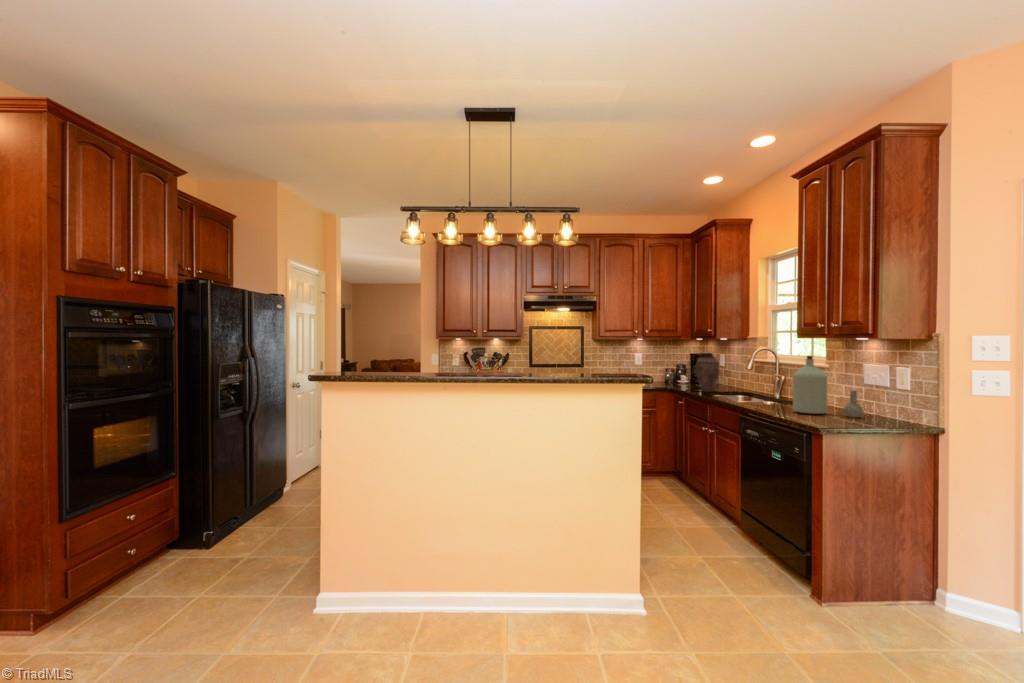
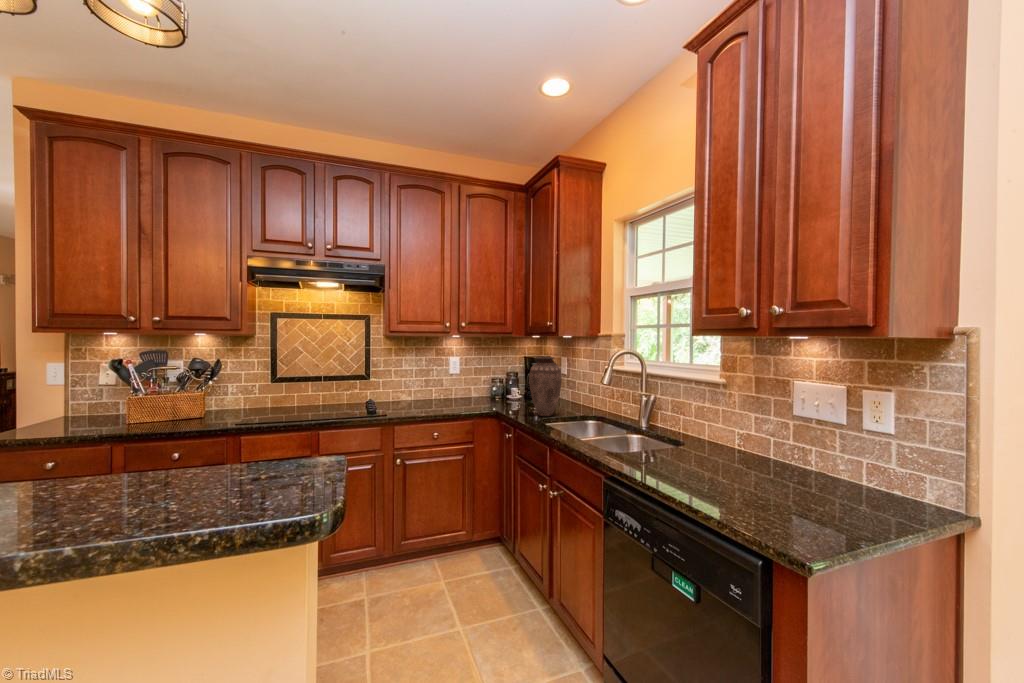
bottle: present [793,356,863,418] -> none [684,367,805,484]

